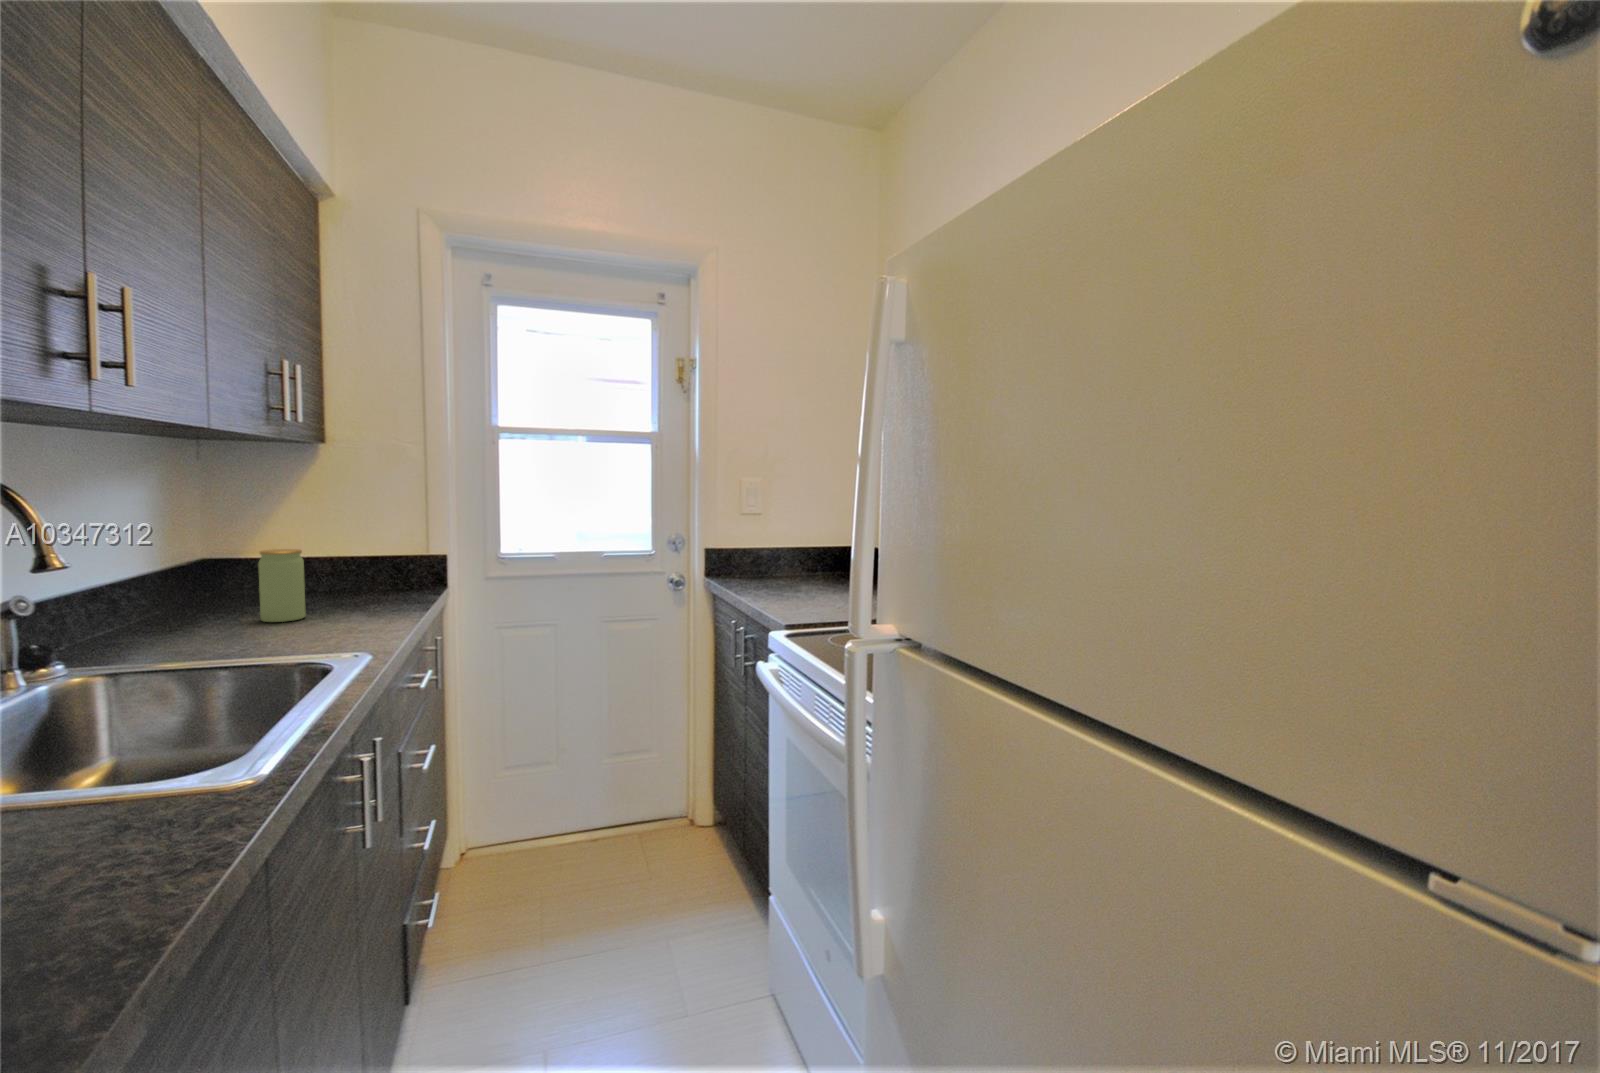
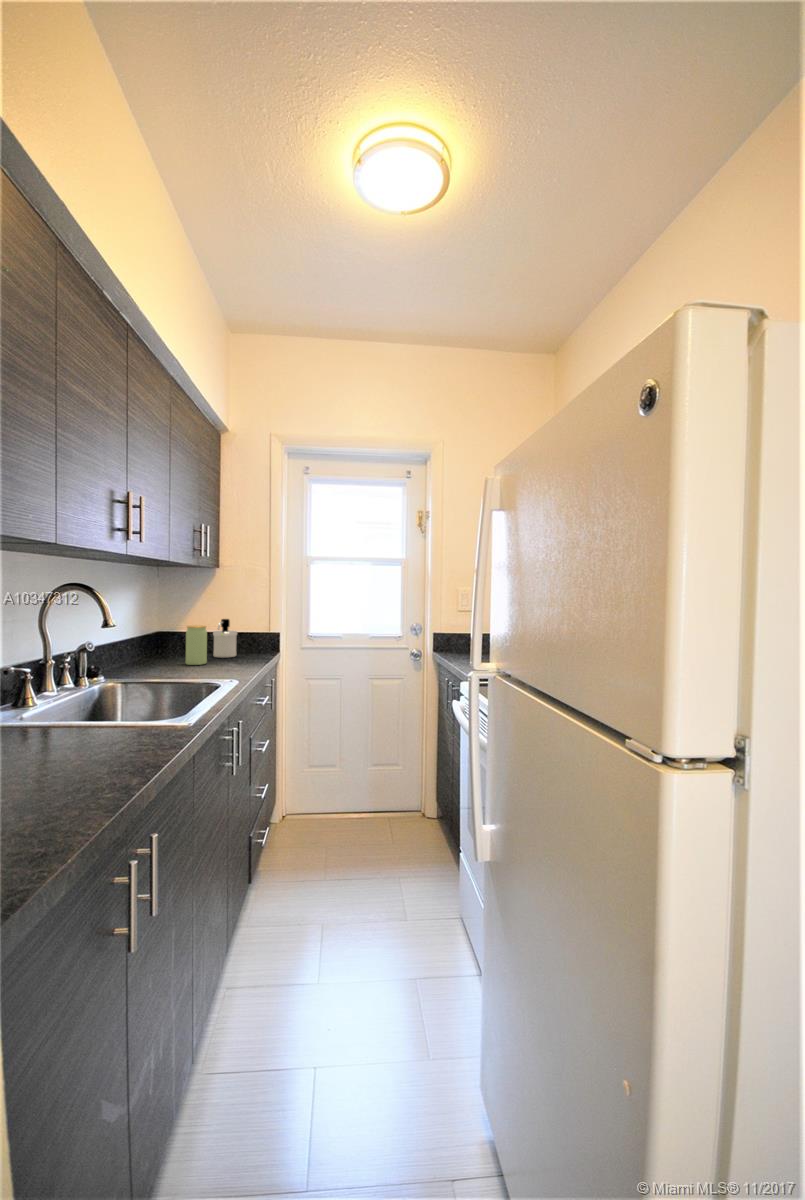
soap dispenser: none [317,535,366,603] -> present [213,619,237,657]

